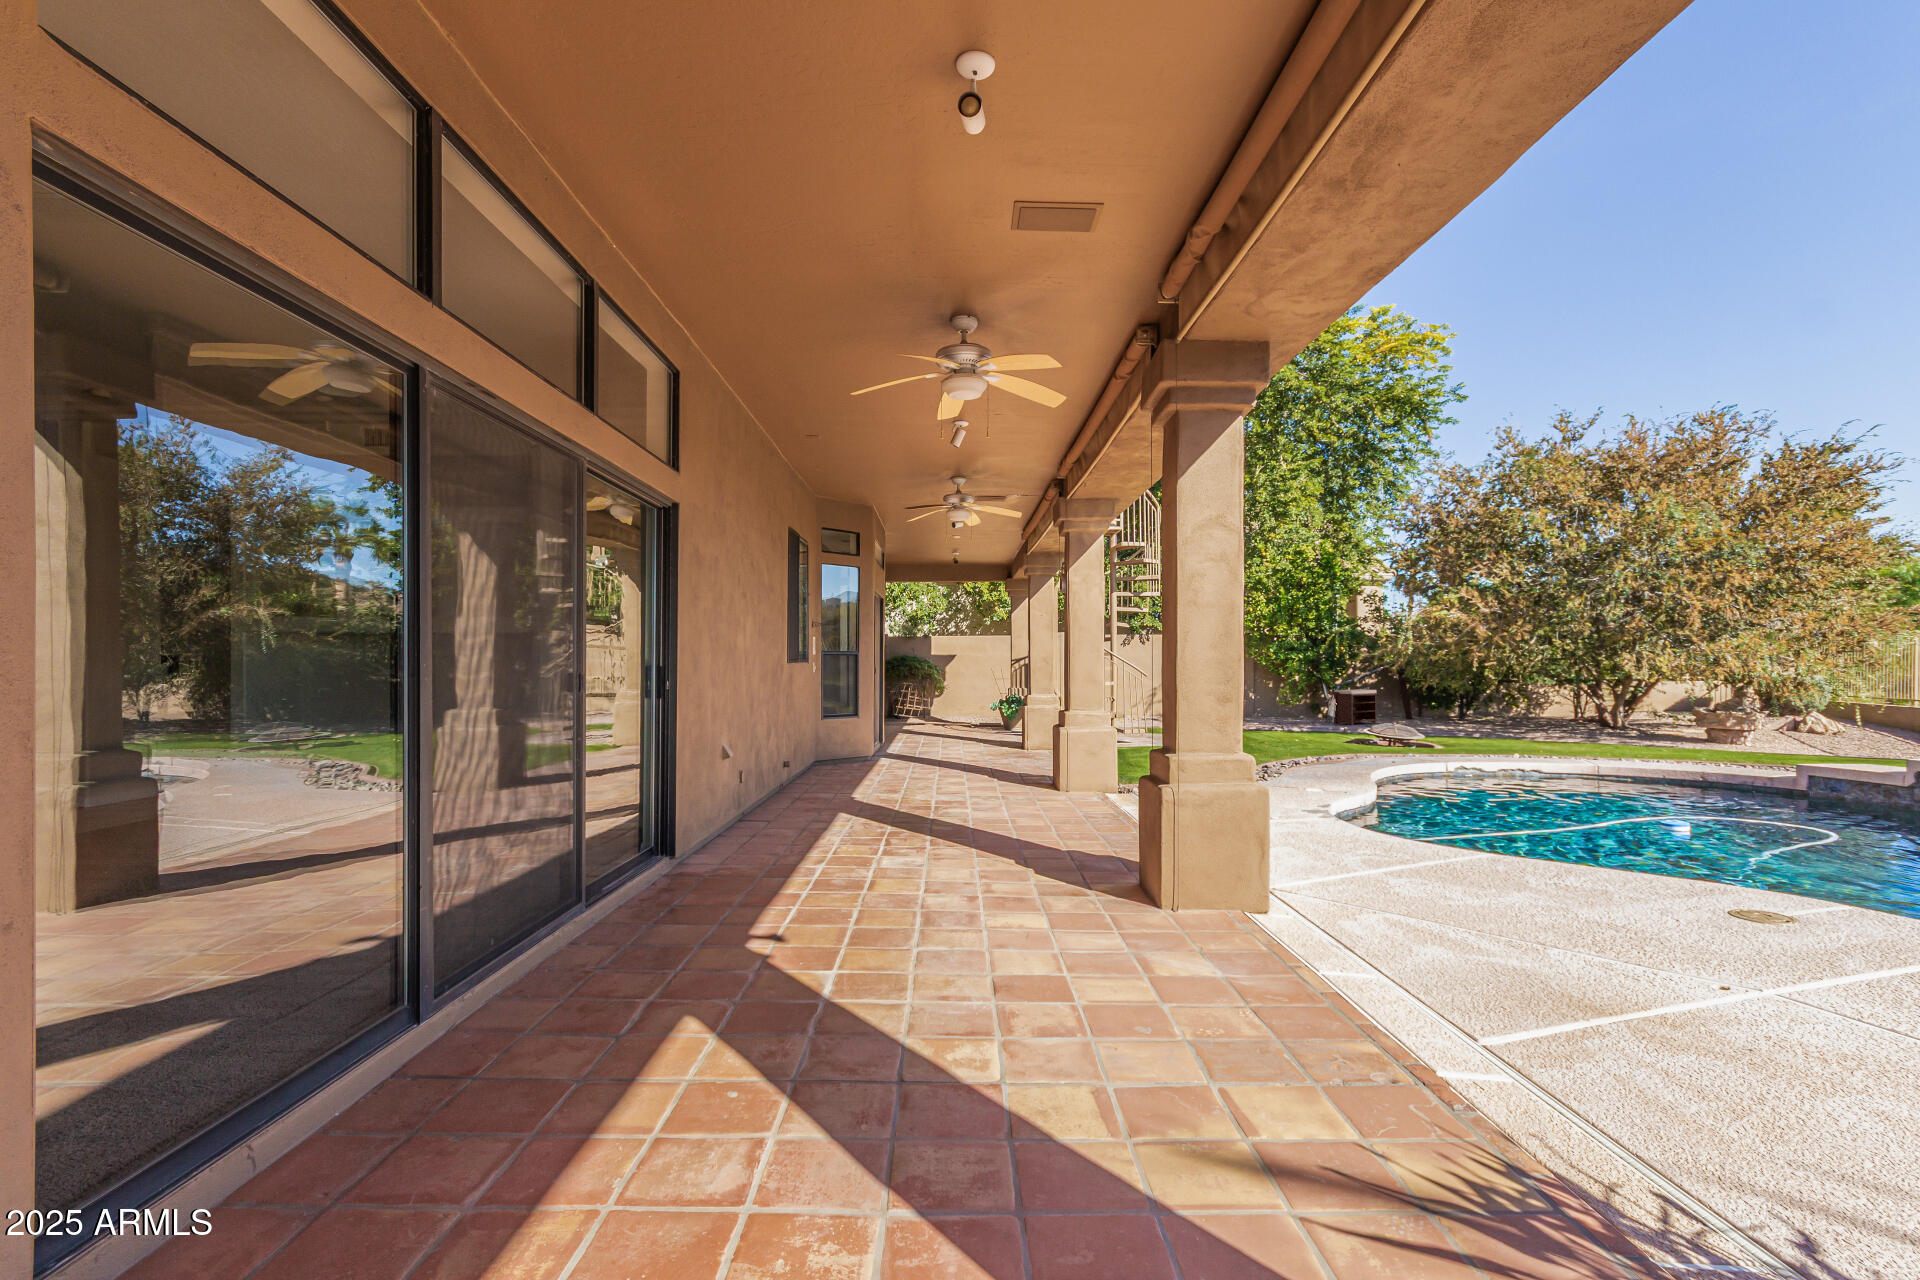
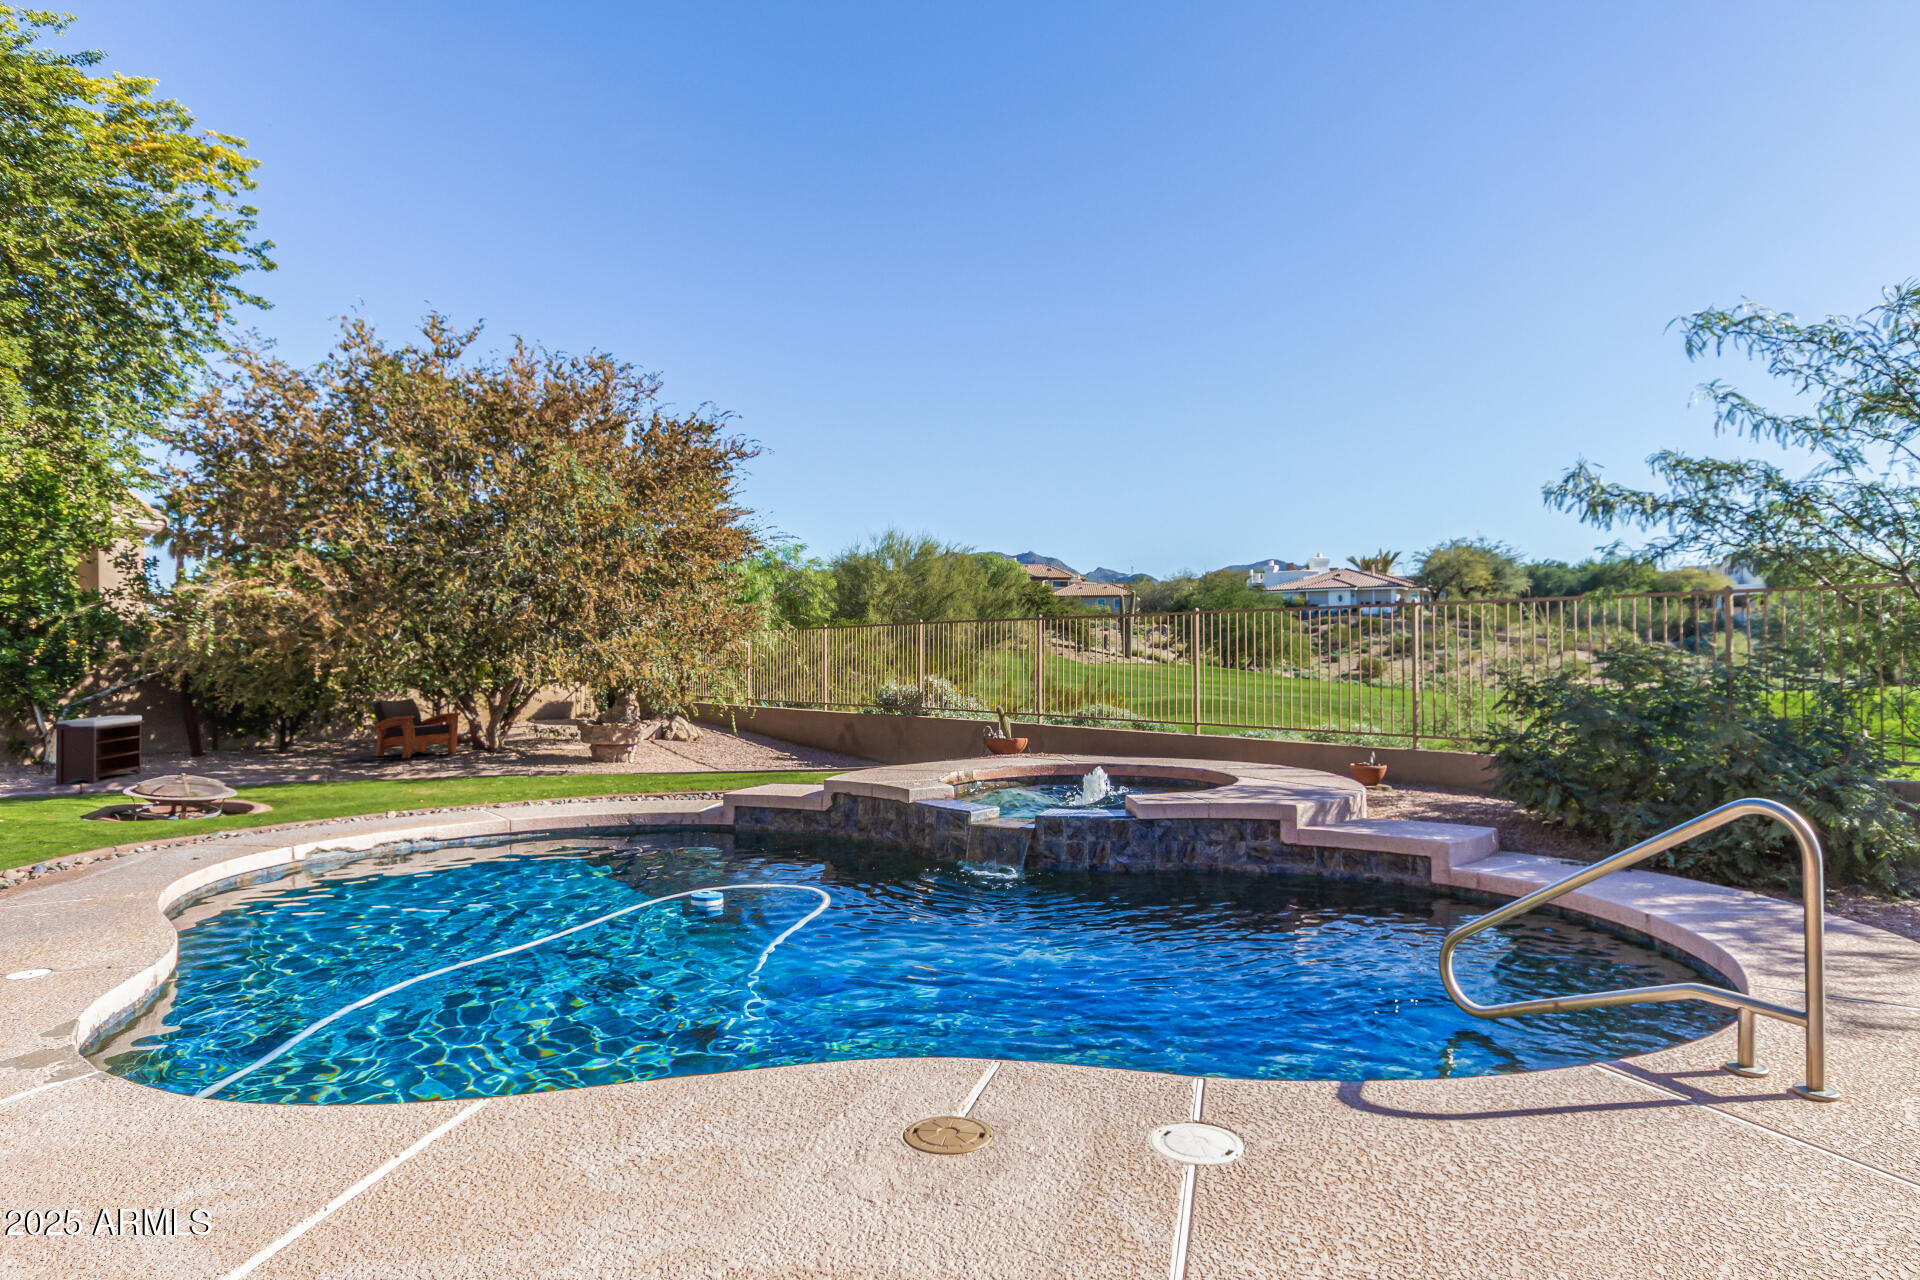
armchair: none [1523,688,1593,730] -> present [373,699,461,758]

